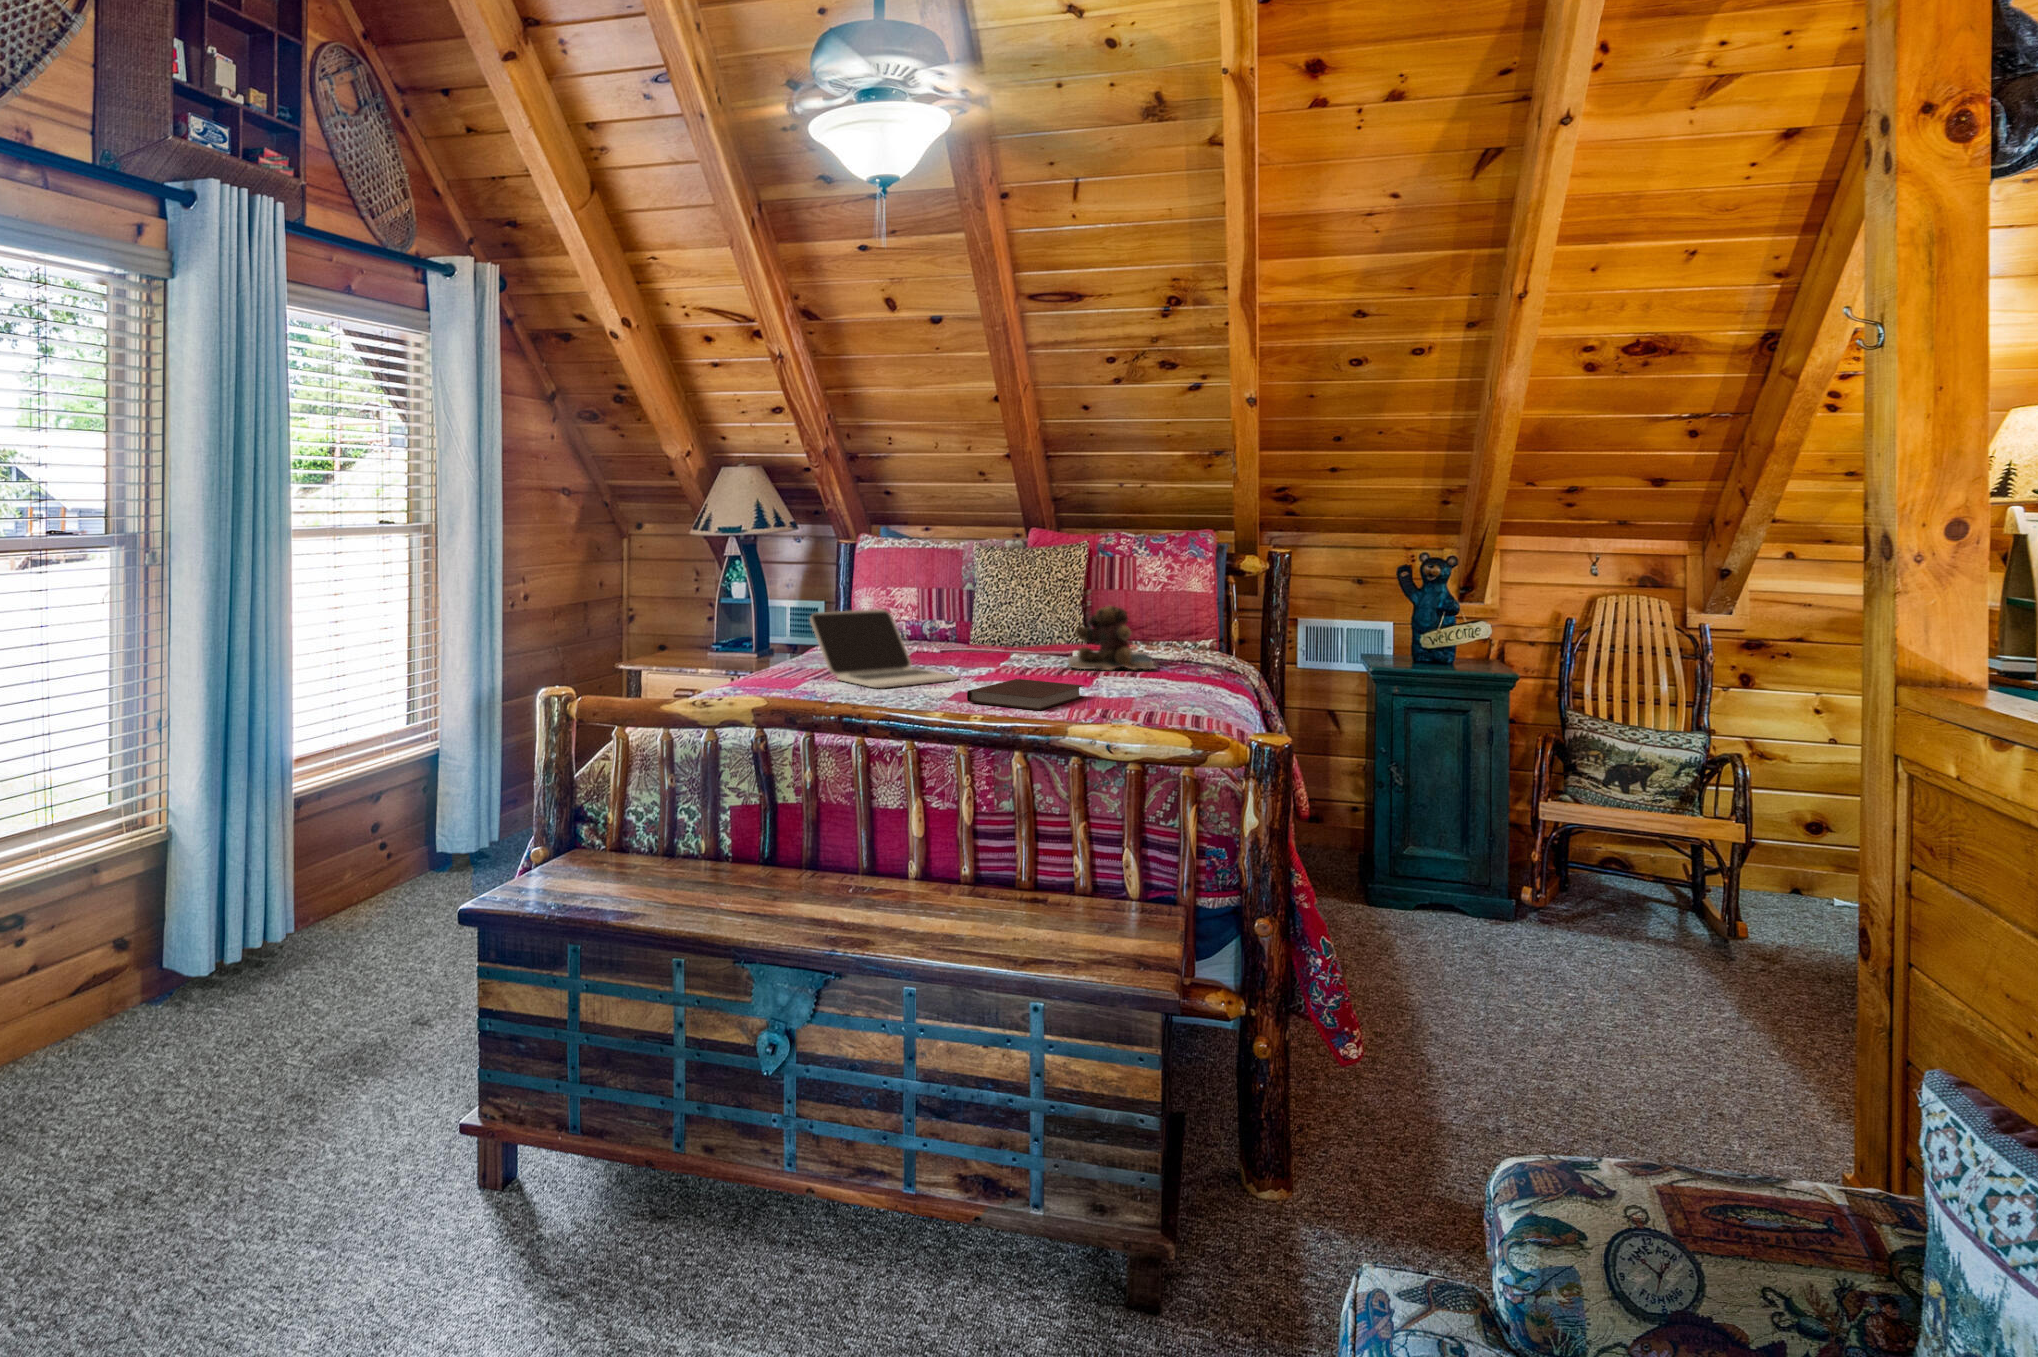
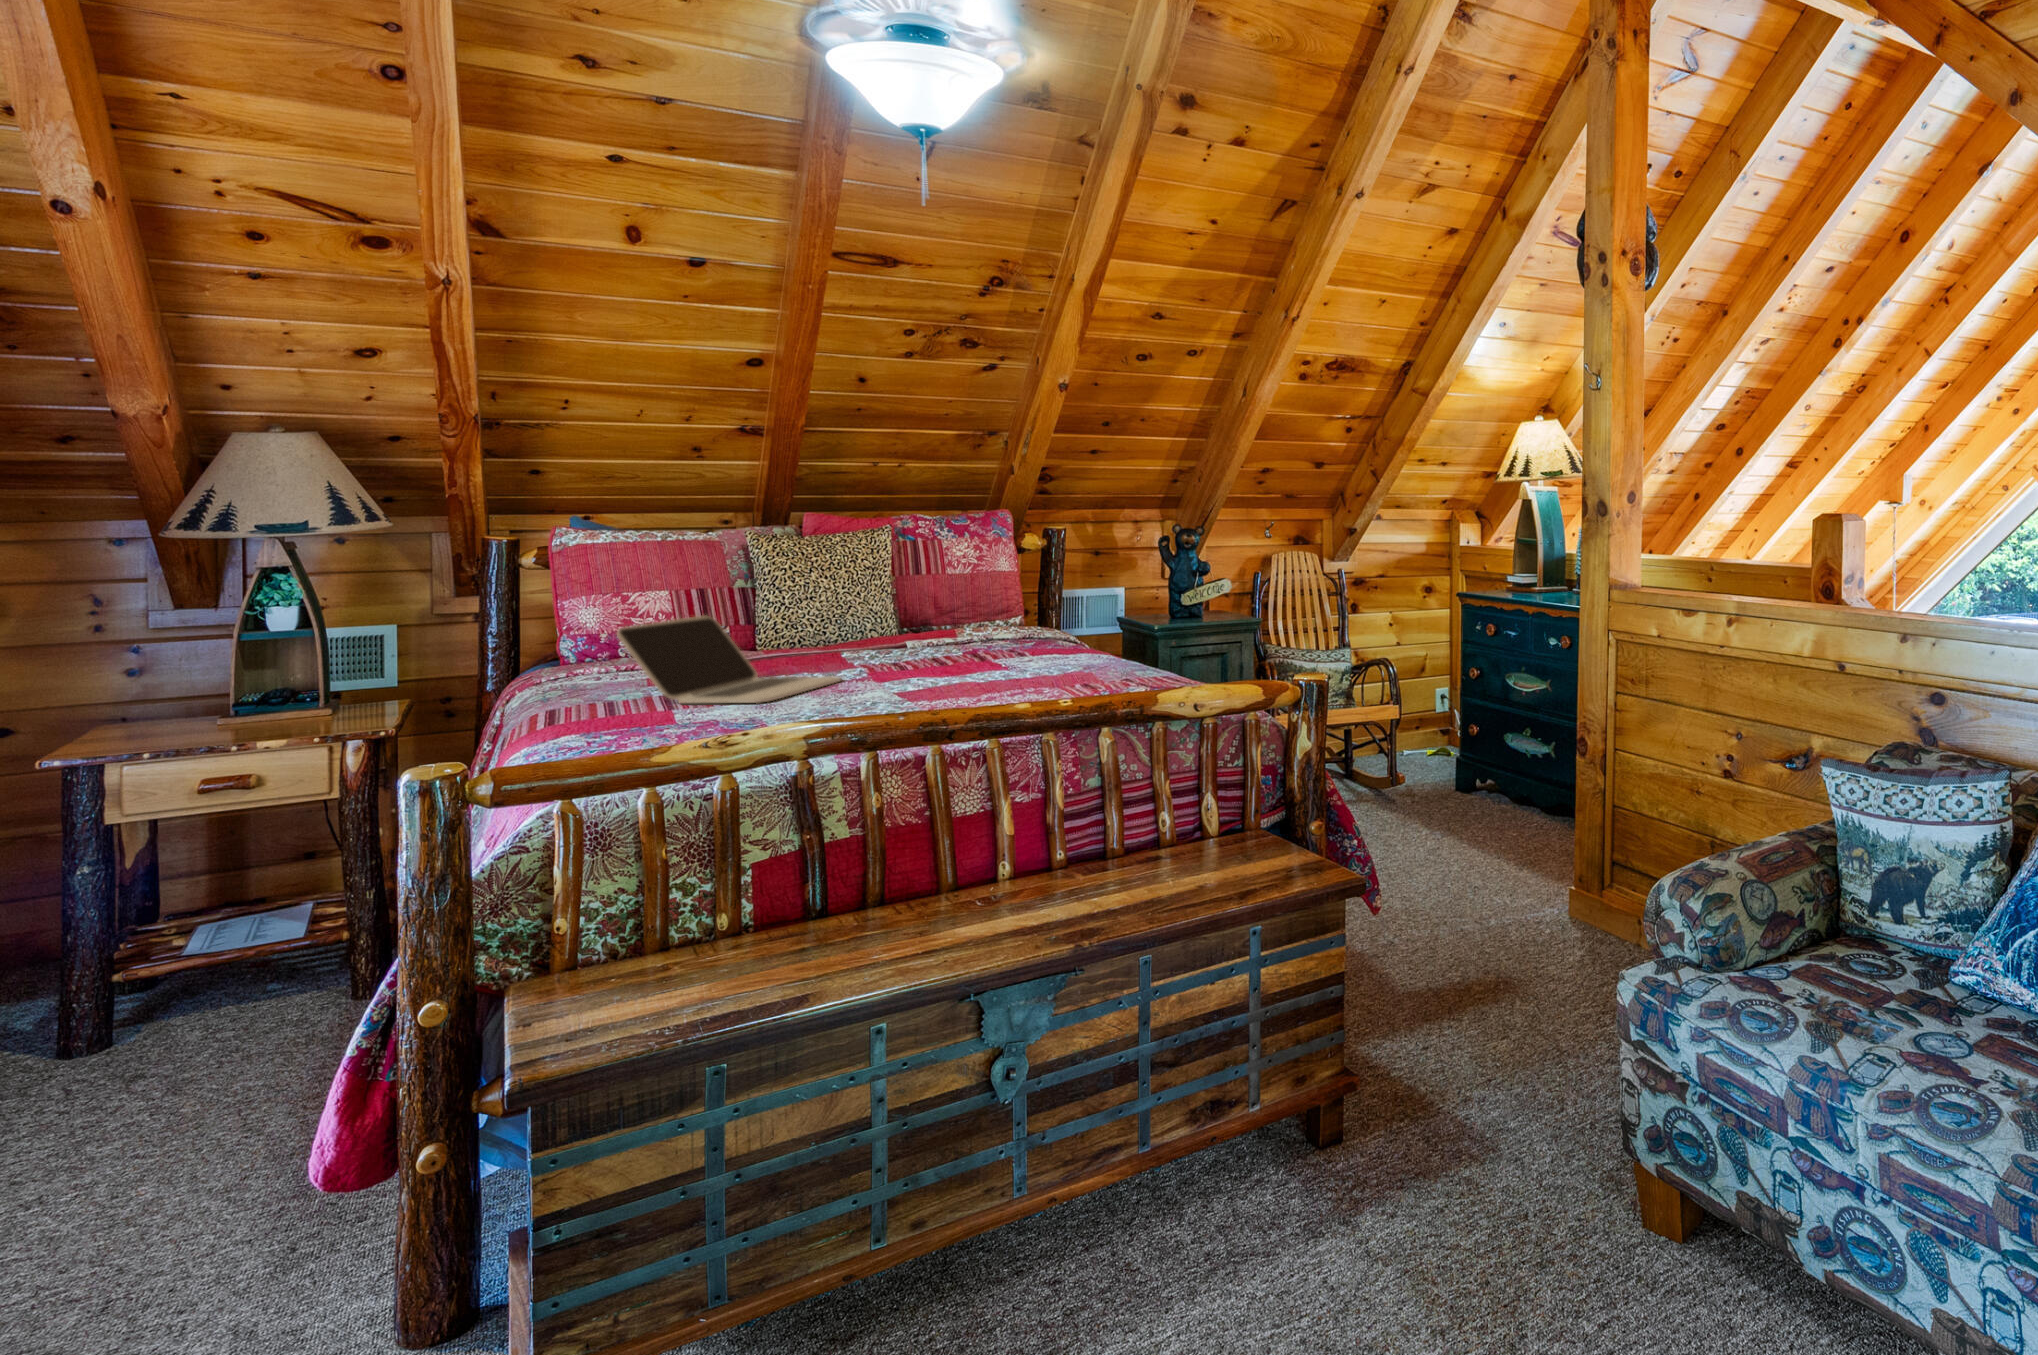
teddy bear: present [1068,606,1155,670] -> none [915,590,1028,653]
notebook: present [967,679,1084,710] -> none [913,663,1018,696]

